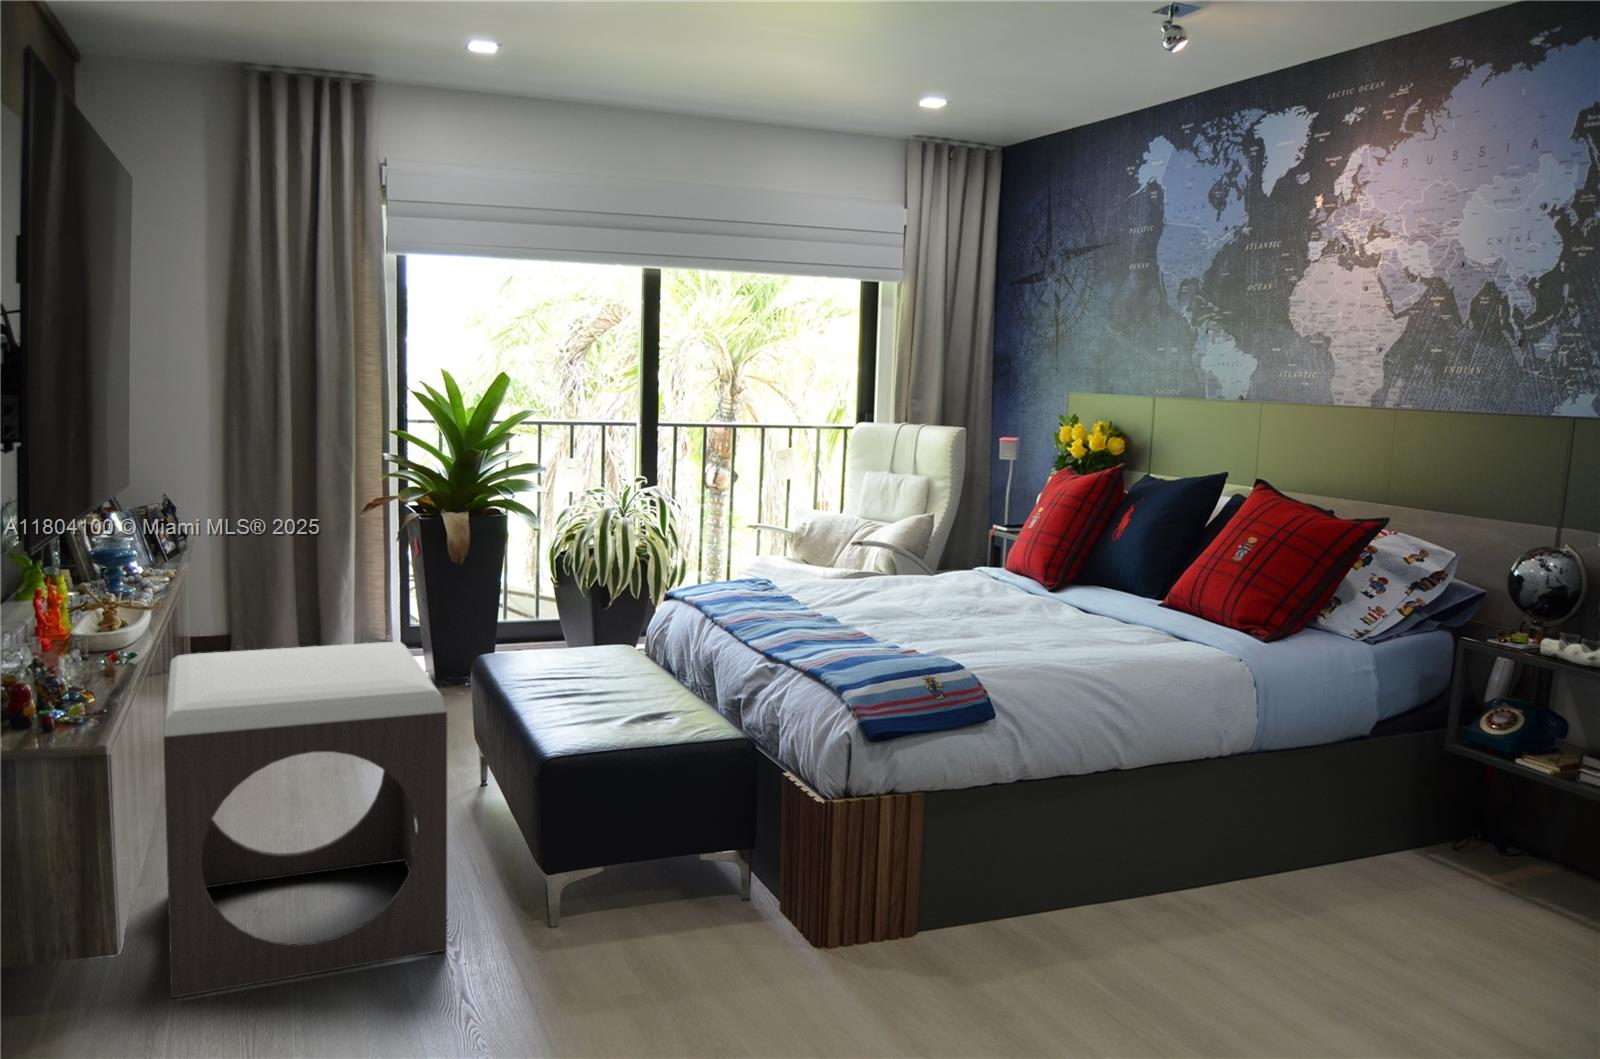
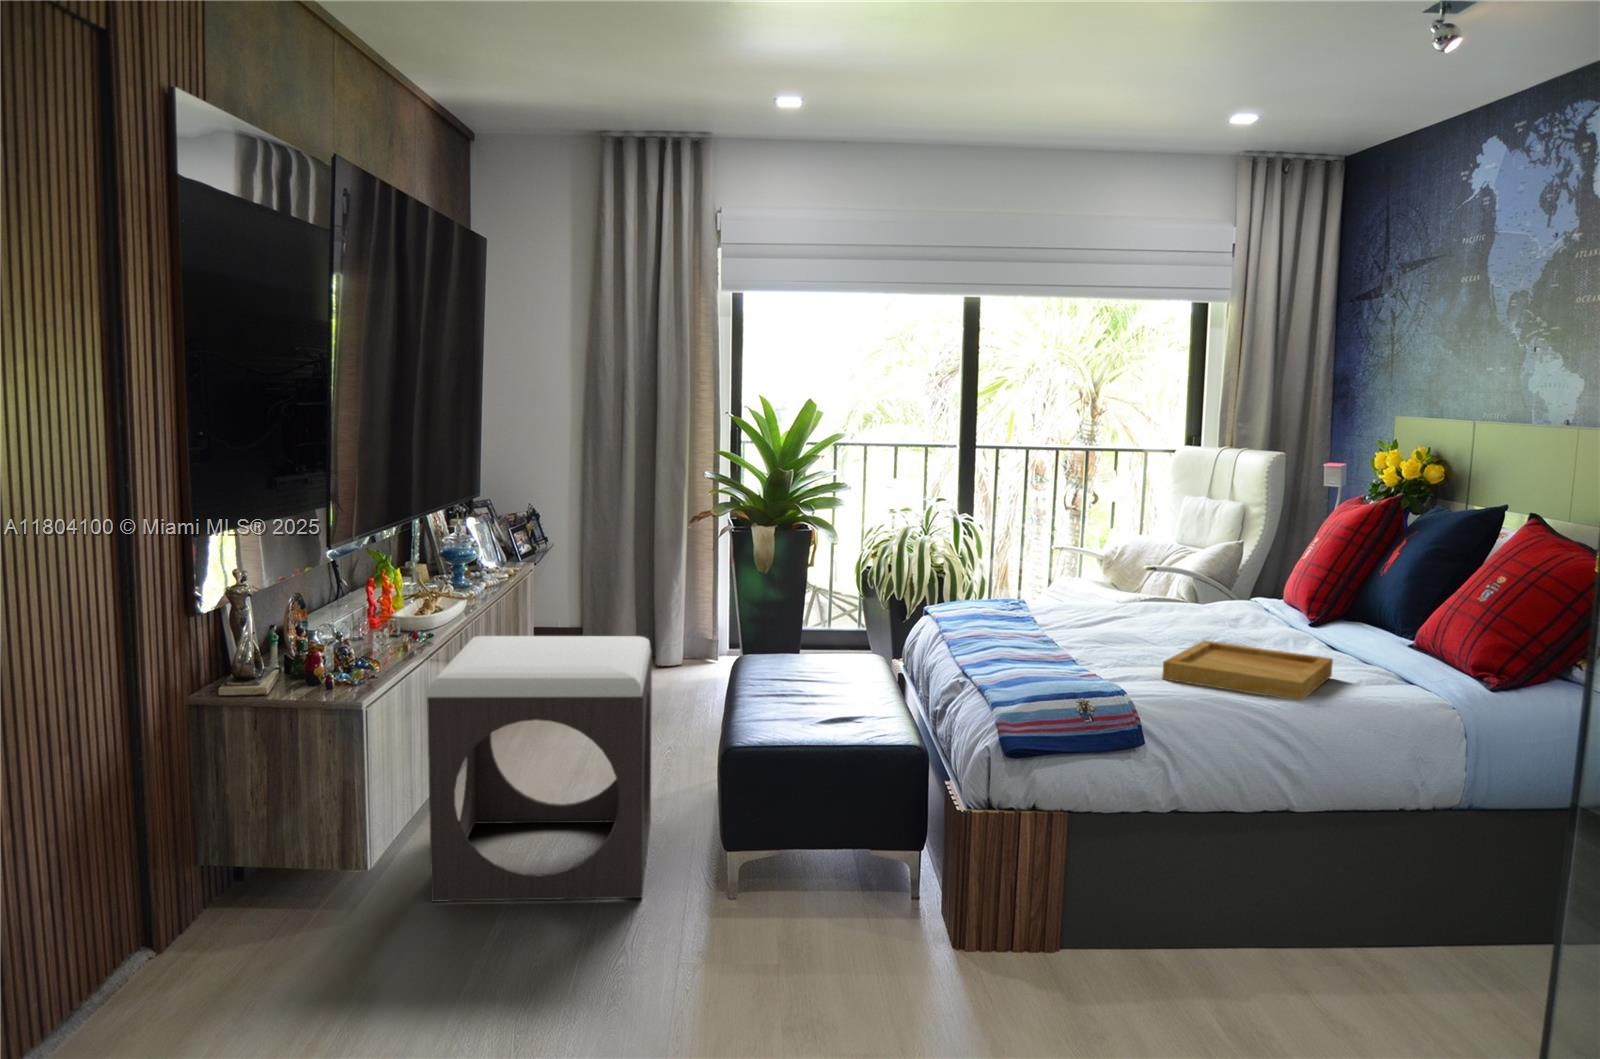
tray: none [976,609,1113,662] -> present [1162,641,1333,701]

